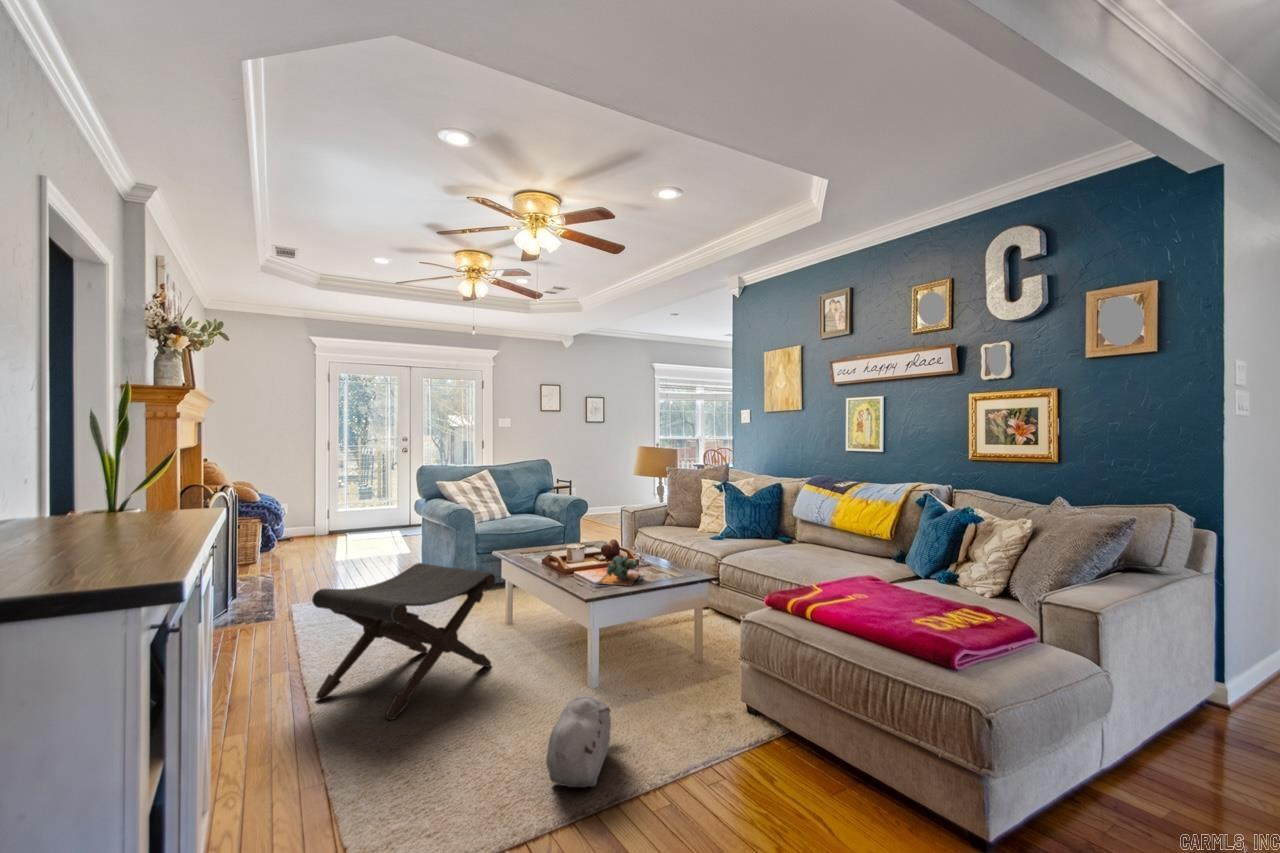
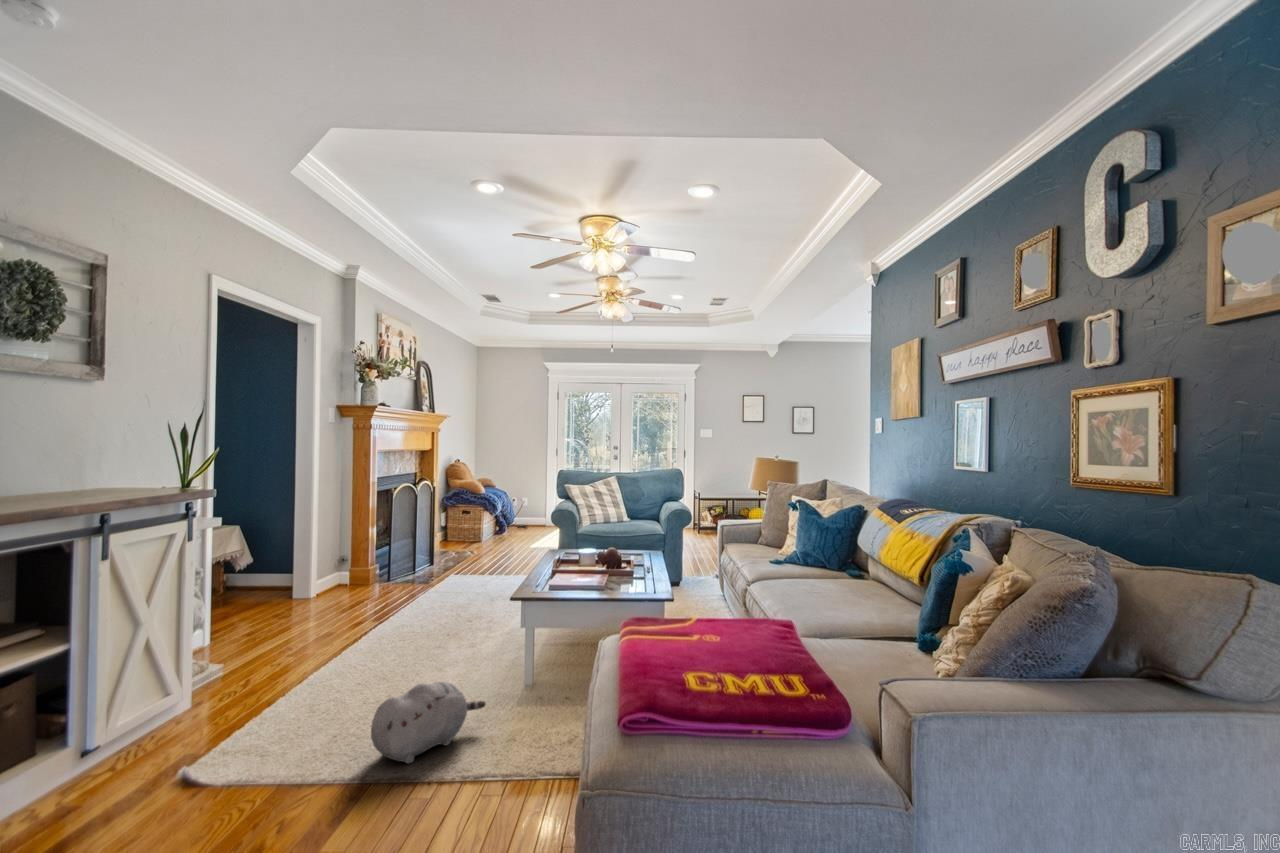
succulent plant: present [598,556,639,586] -> none [571,563,627,594]
footstool: present [312,563,495,720] -> none [357,550,498,672]

